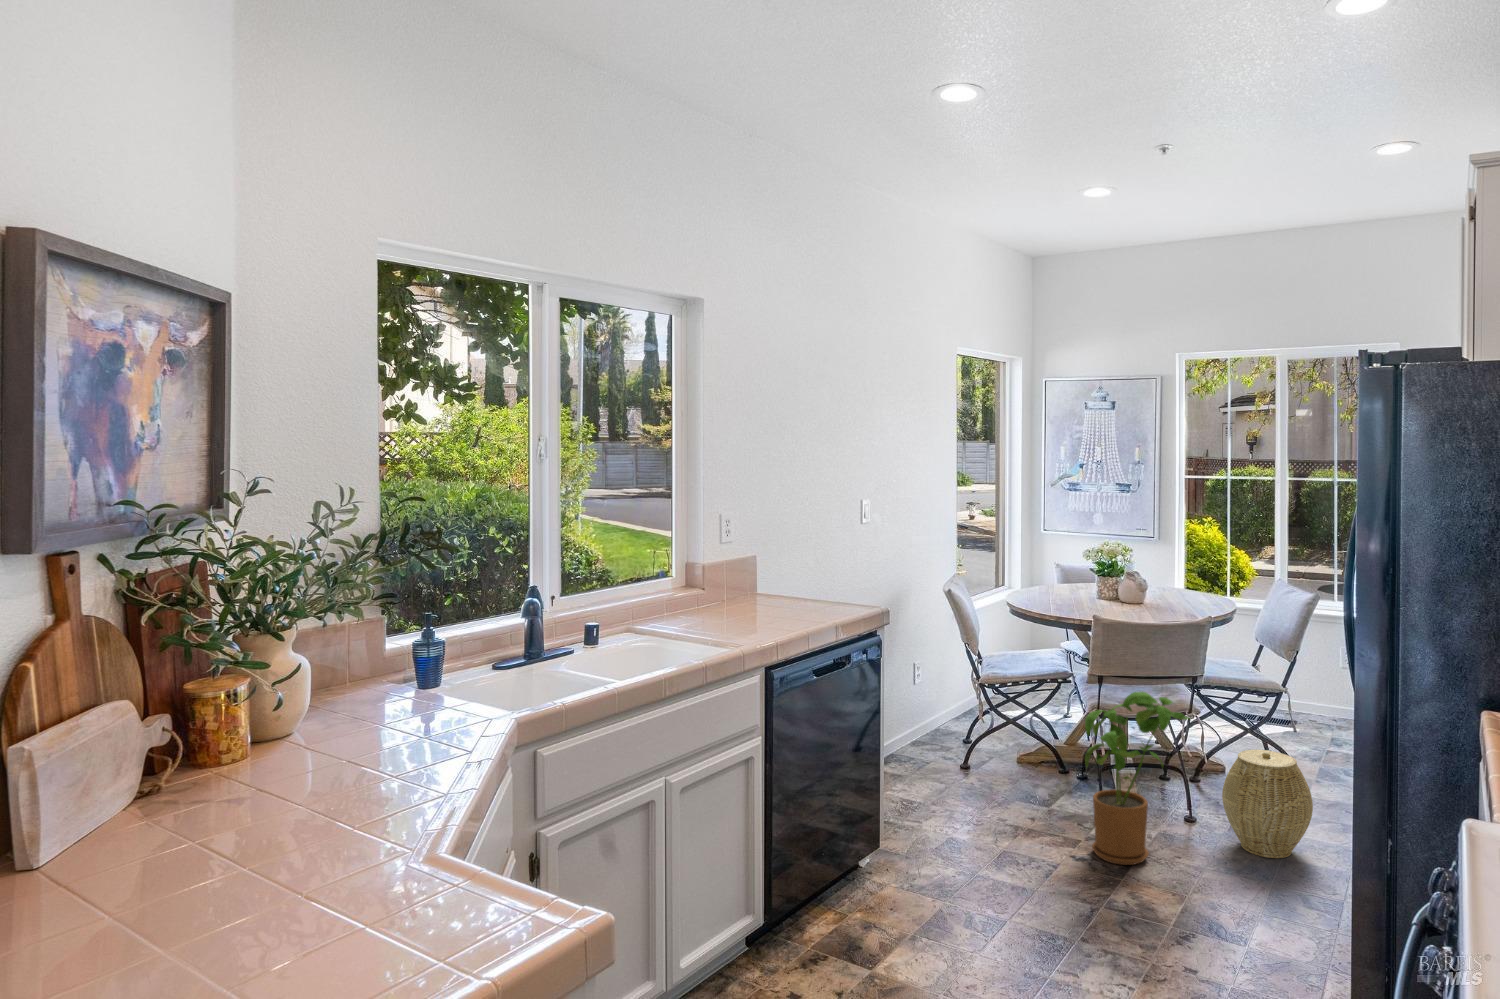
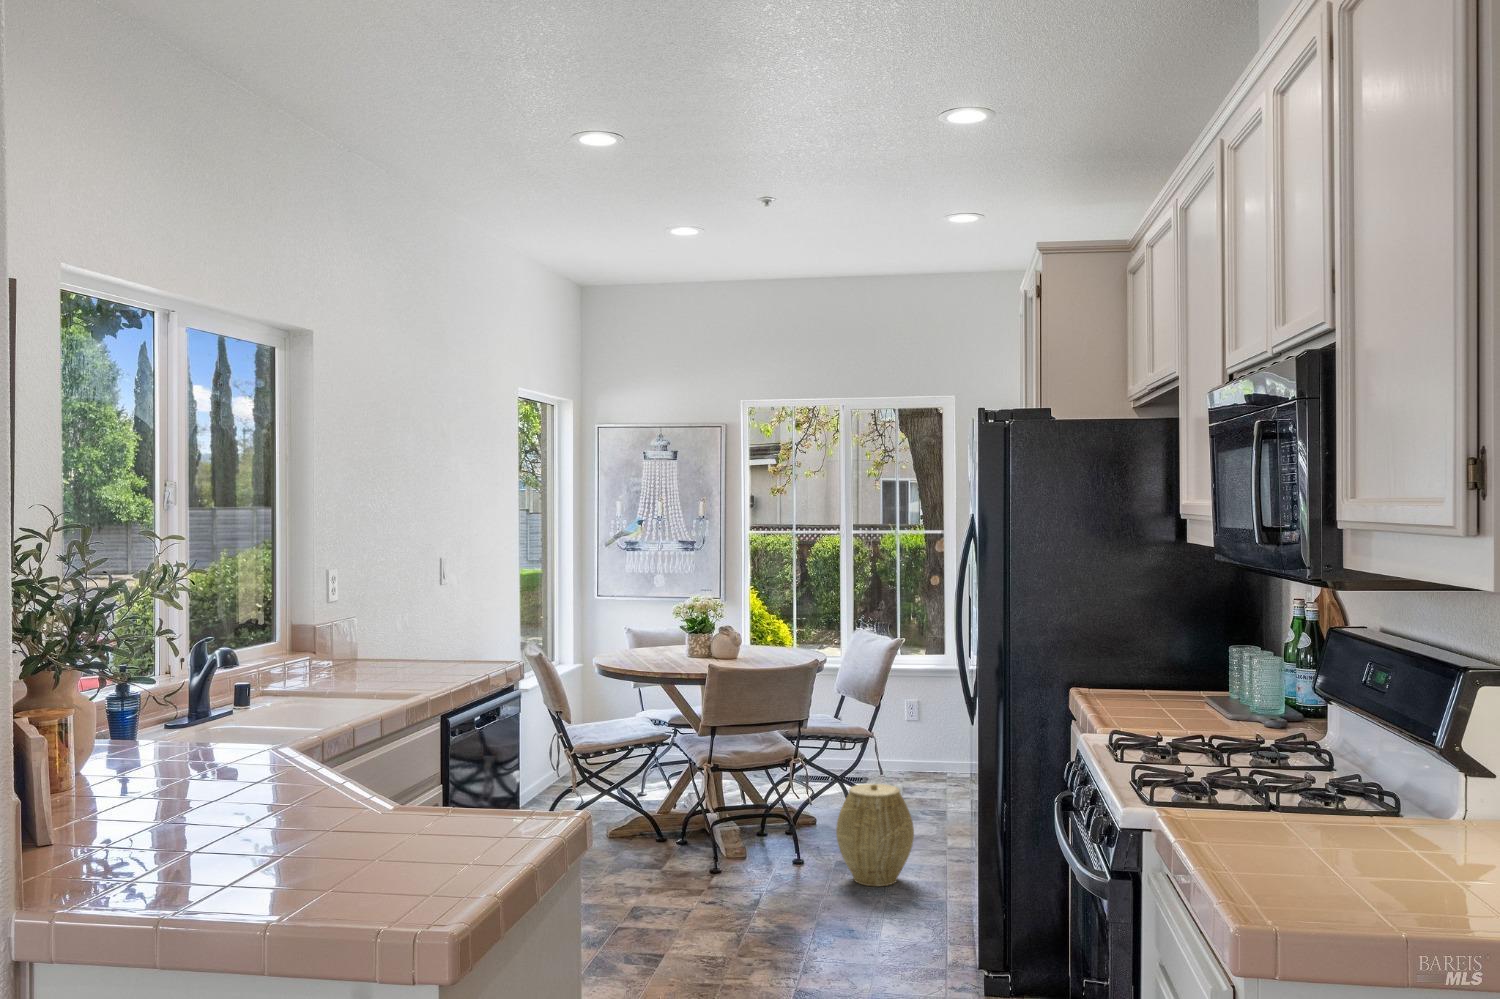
house plant: present [1085,691,1189,865] -> none [717,731,819,914]

